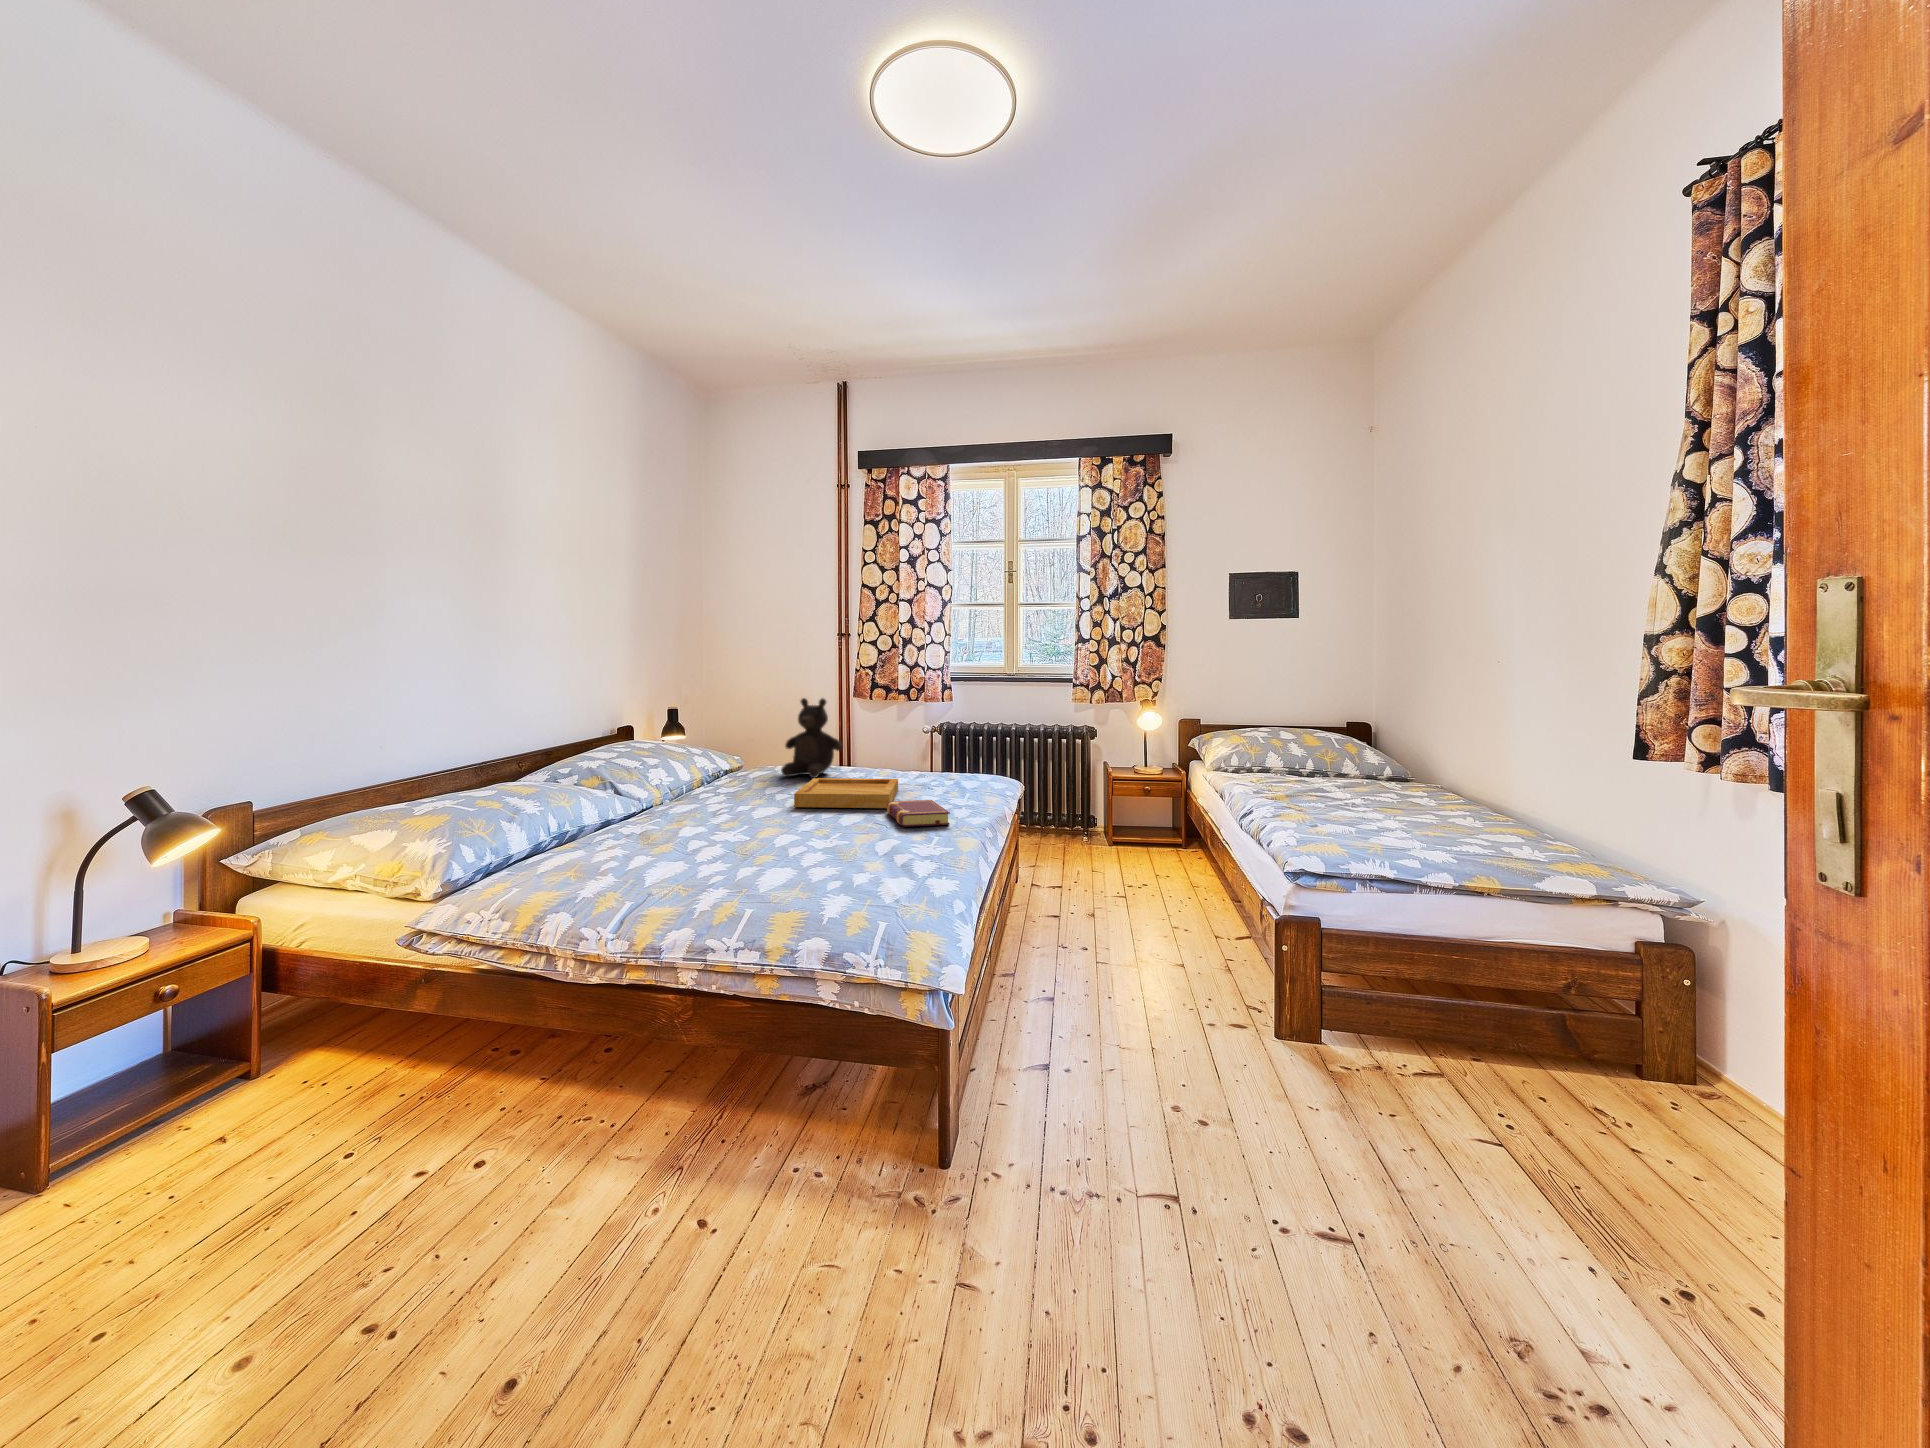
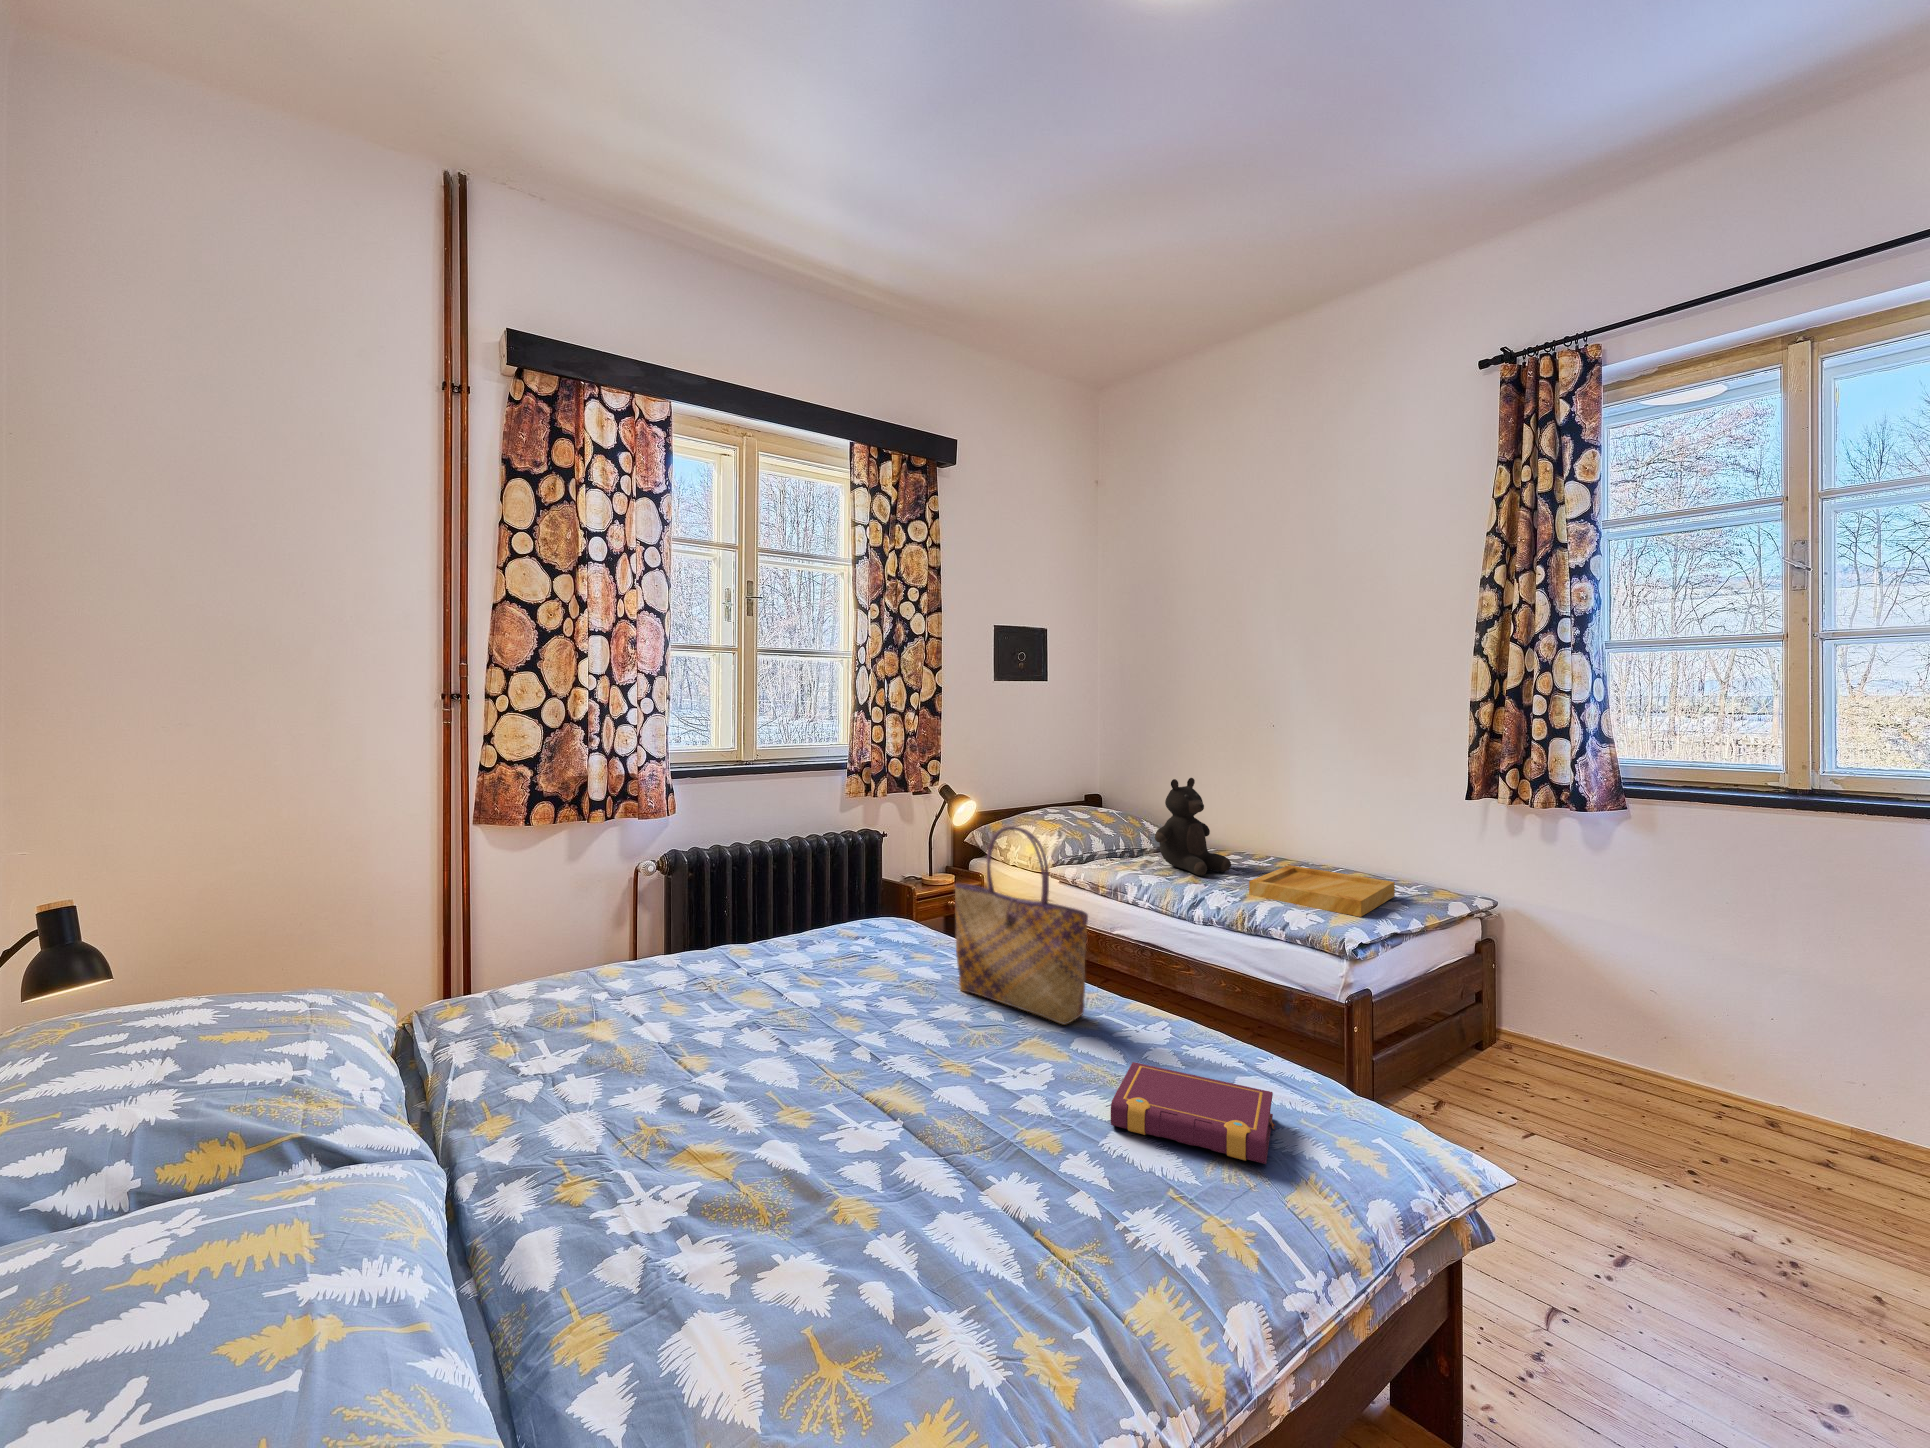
tote bag: none [955,693,981,797] -> present [955,826,1088,1025]
teddy bear: present [781,698,843,778] -> present [1155,778,1231,875]
tray: present [794,778,898,808] -> present [1249,865,1395,917]

